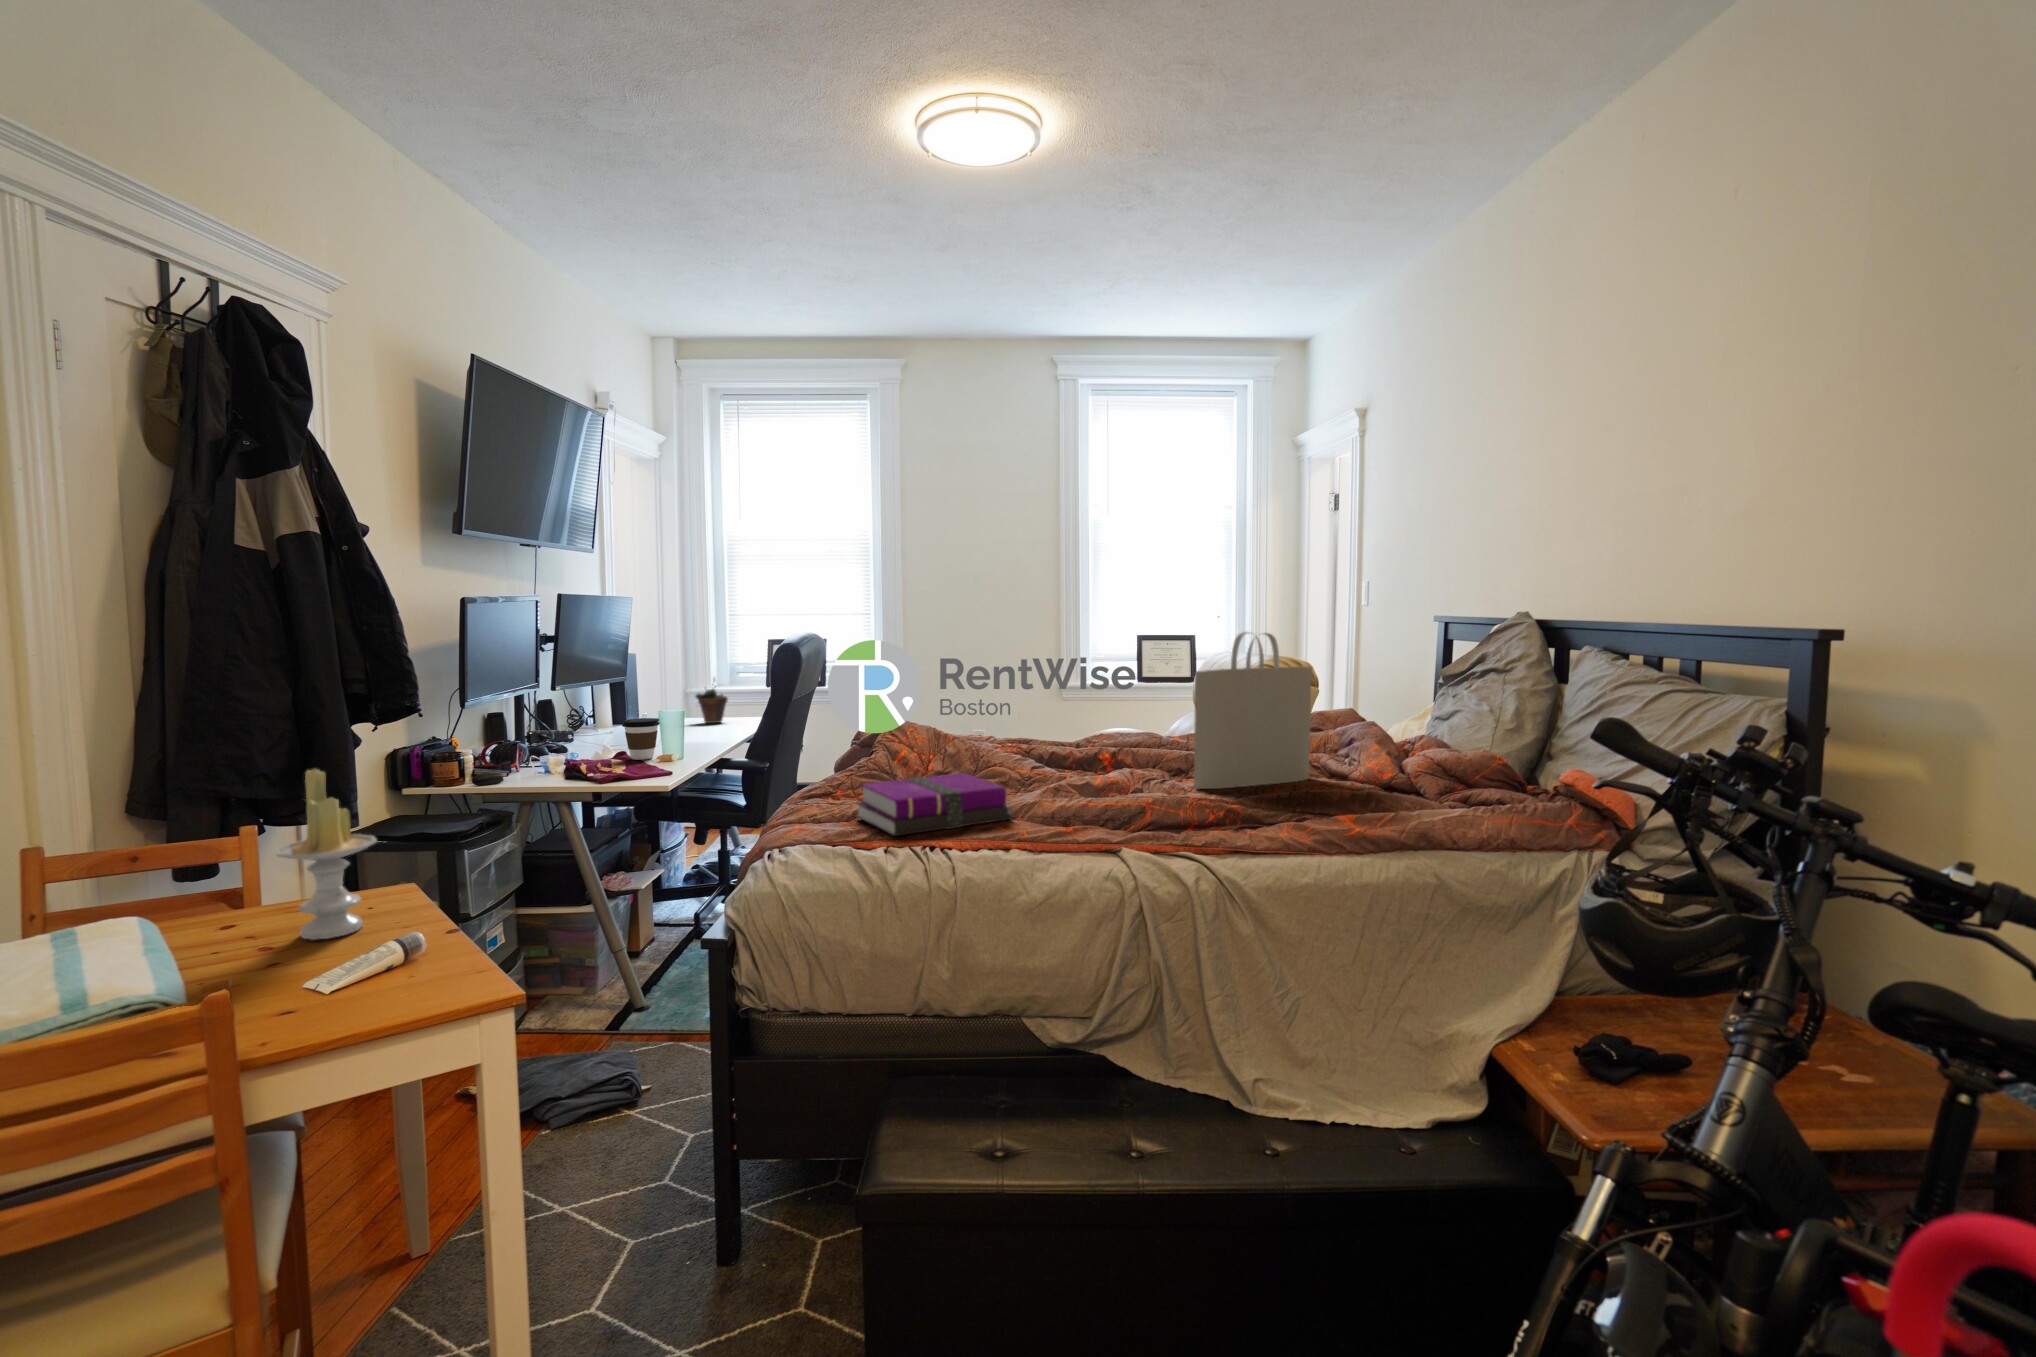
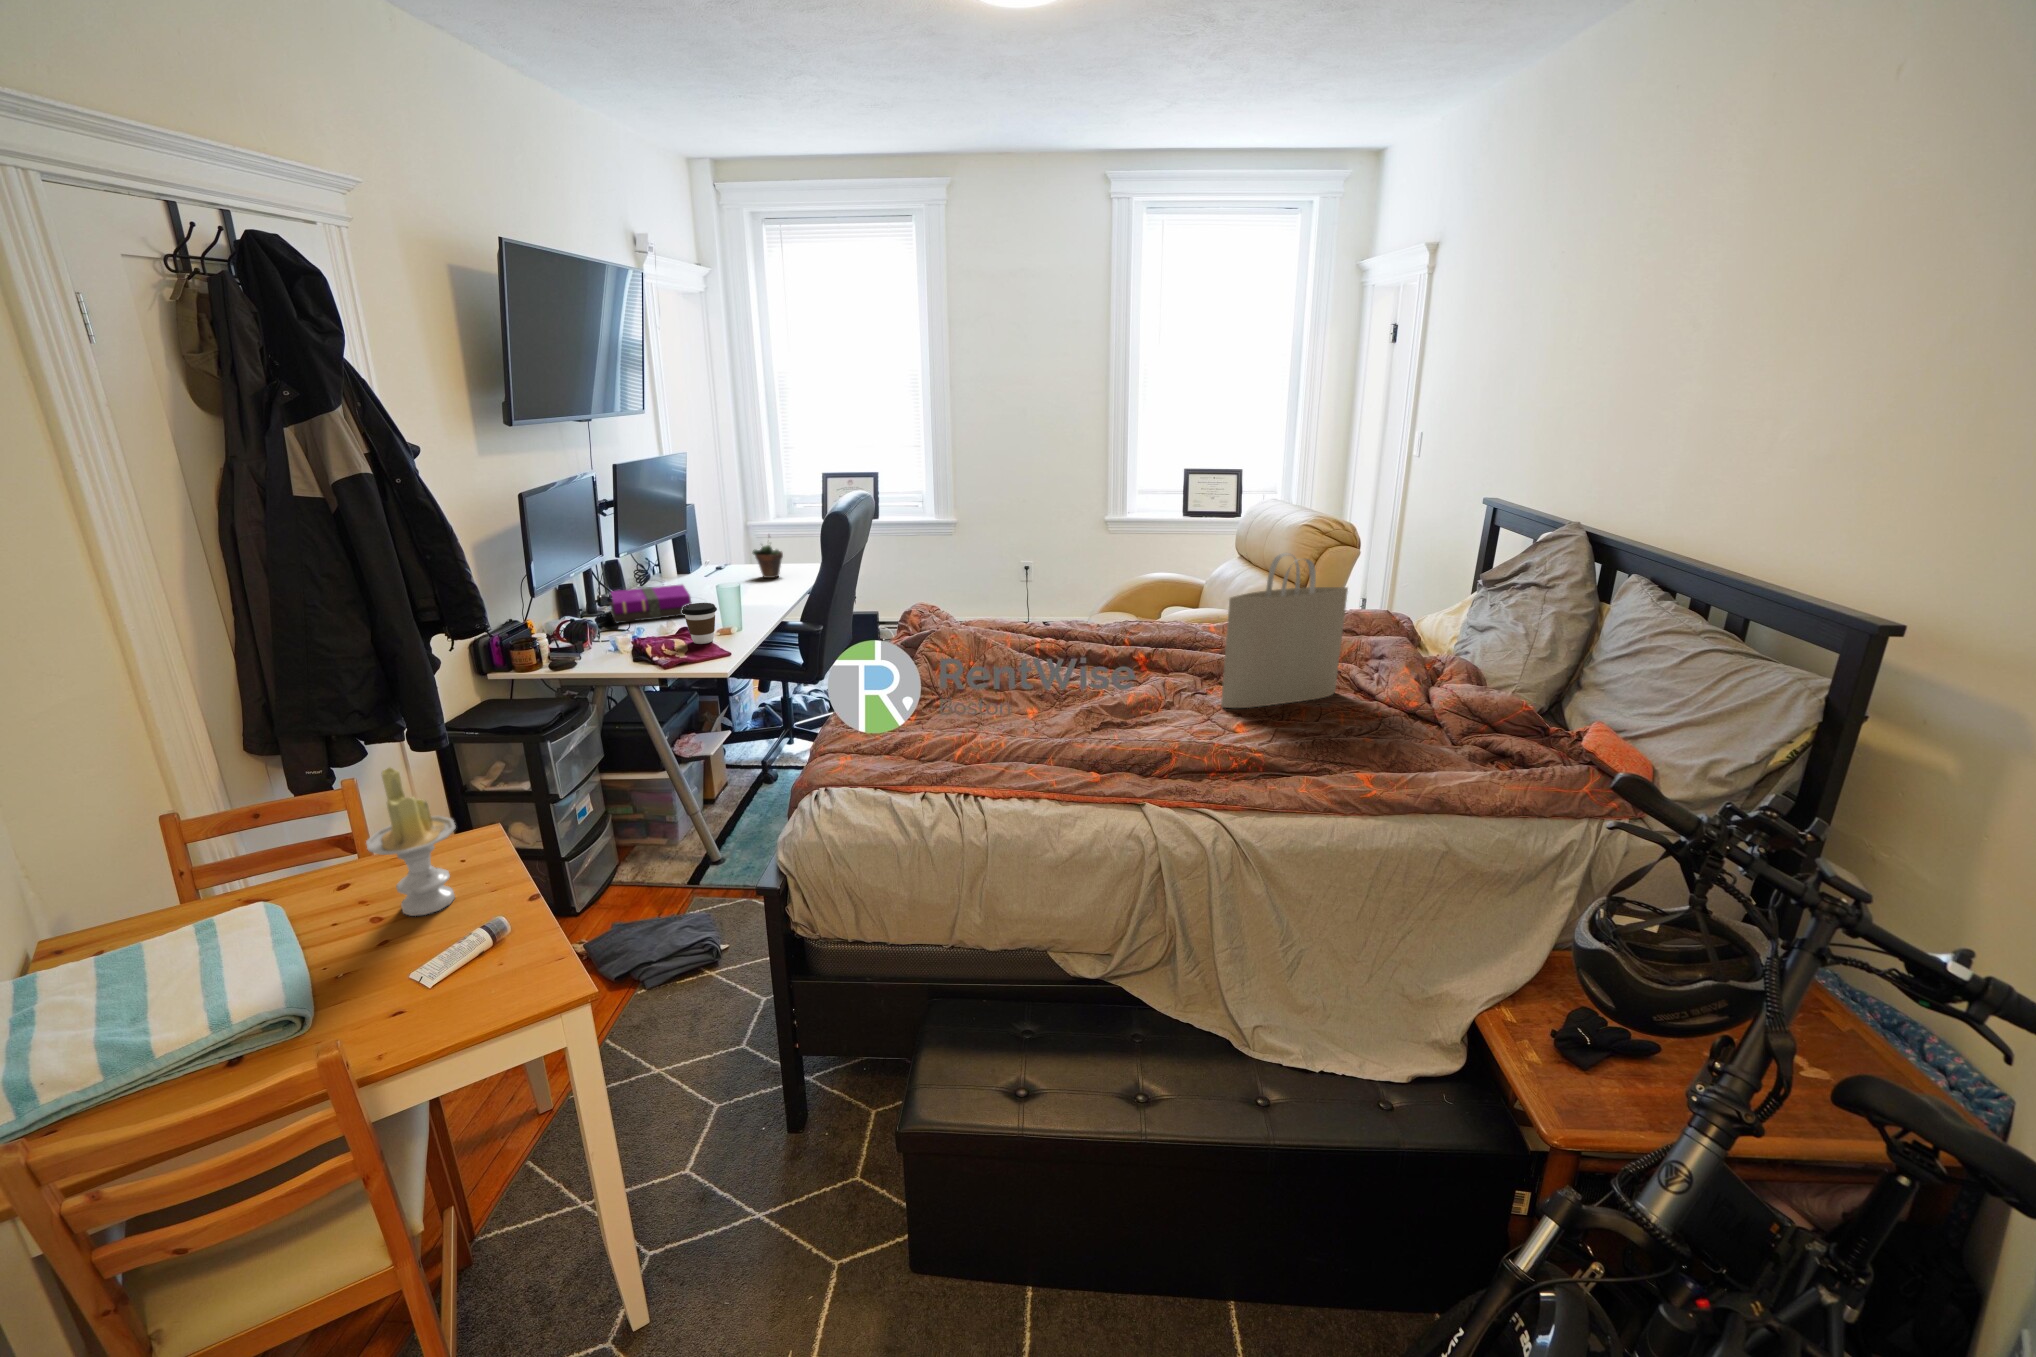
notebook: present [857,773,1012,836] -> present [609,585,692,623]

